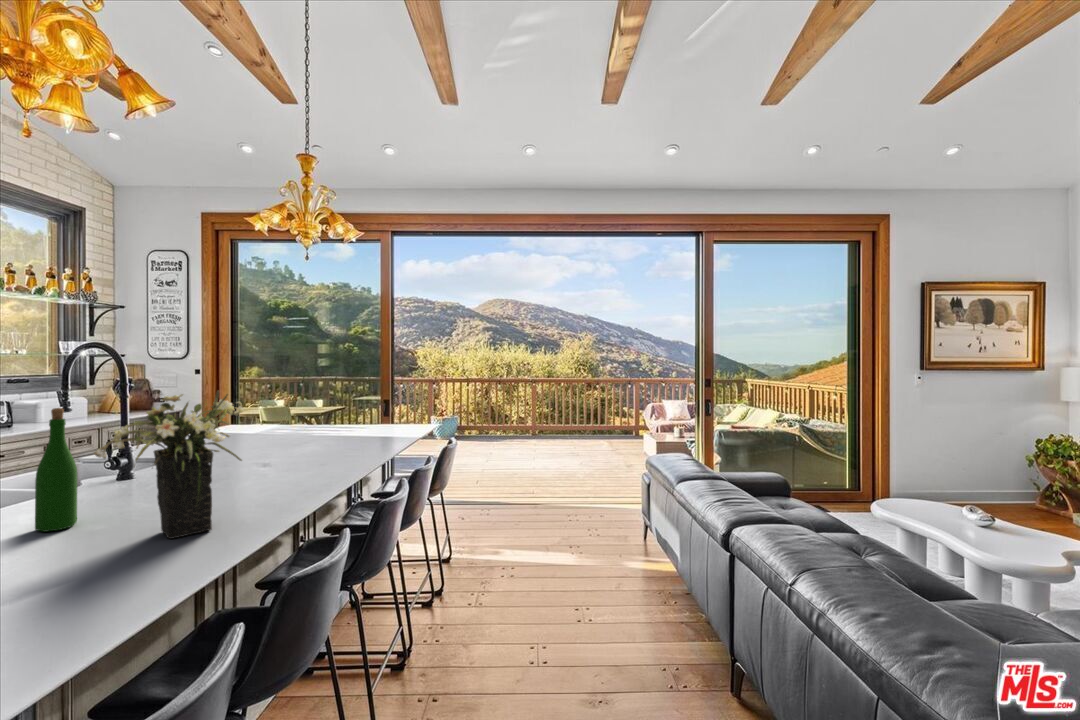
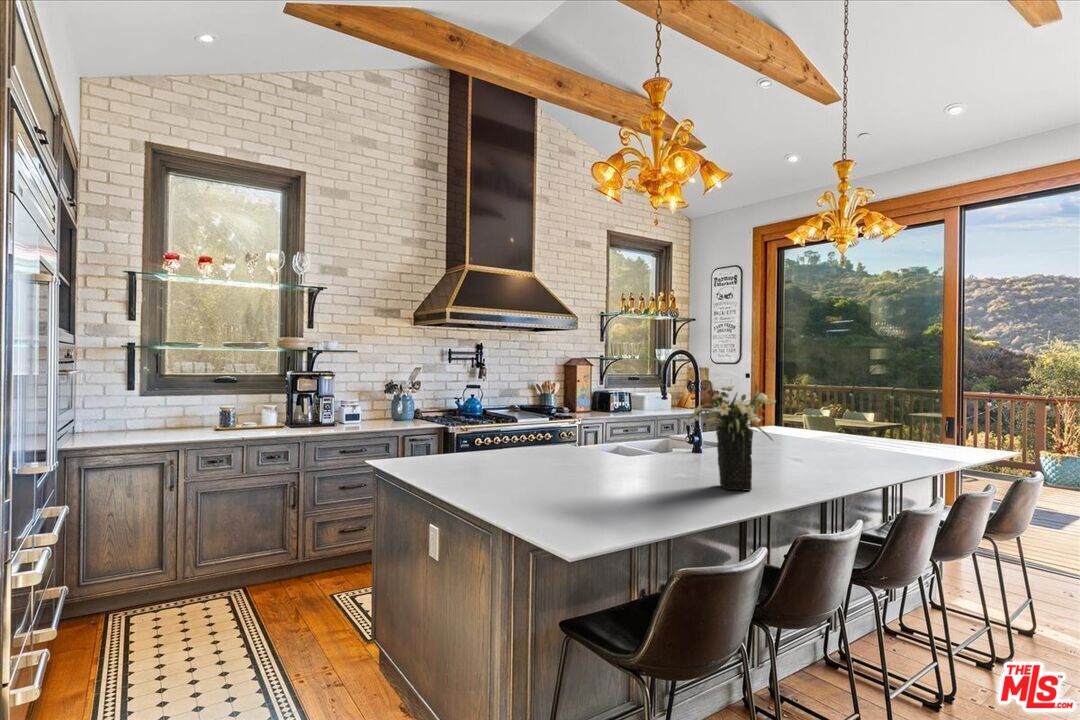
wine bottle: present [35,408,77,532] -> none [653,392,673,472]

